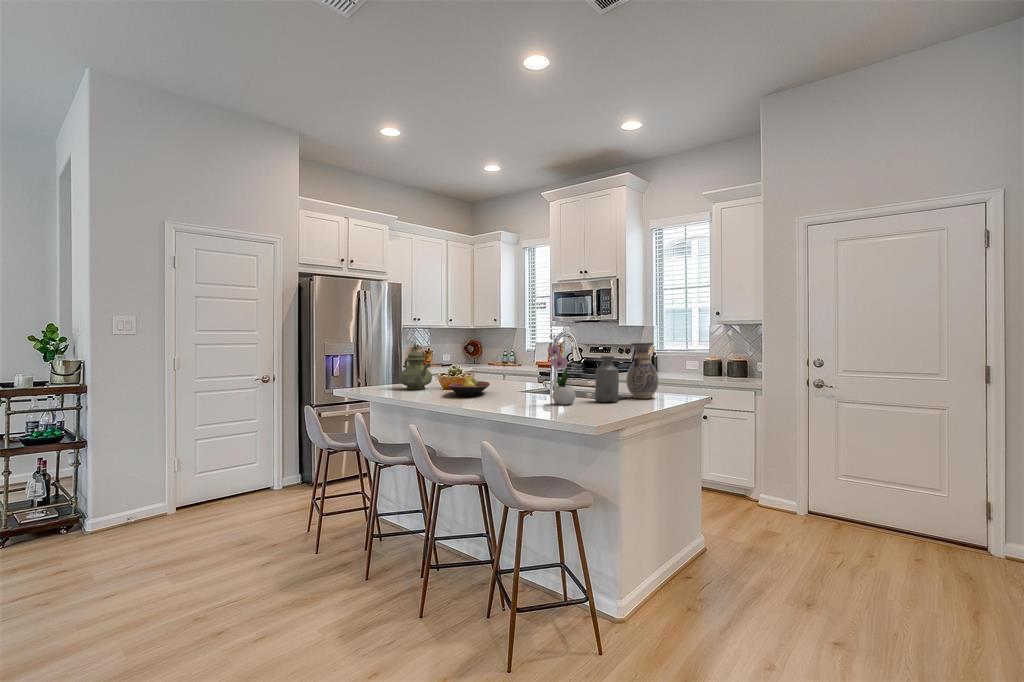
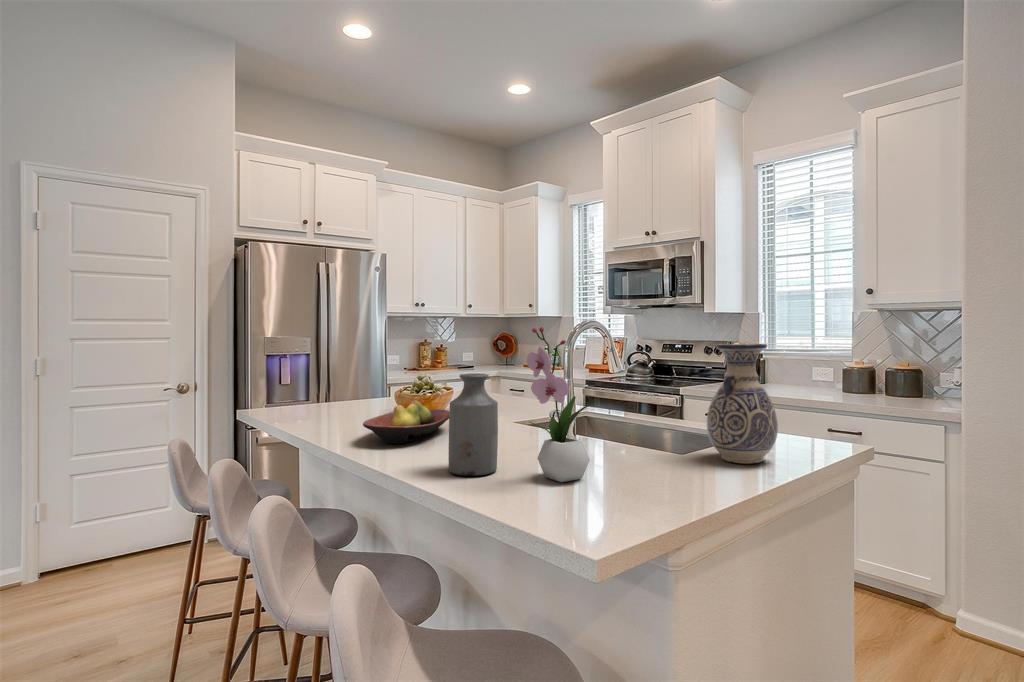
teapot: present [399,344,432,390] -> none [314,341,370,420]
bottle: present [595,356,619,403] -> present [448,374,498,476]

